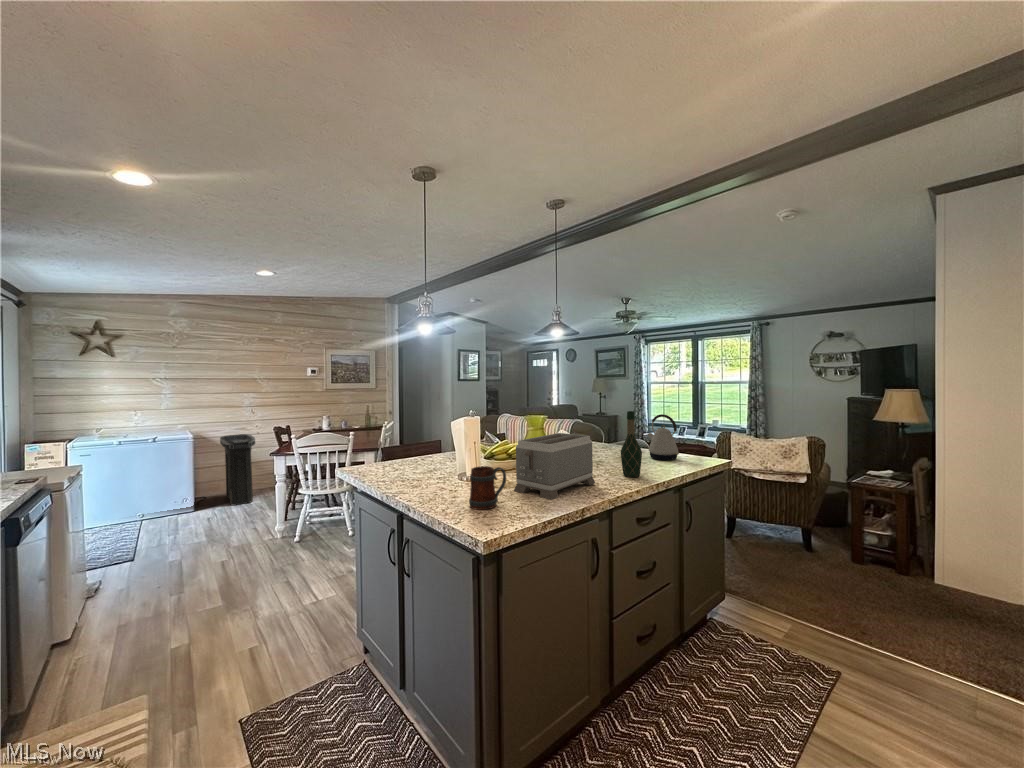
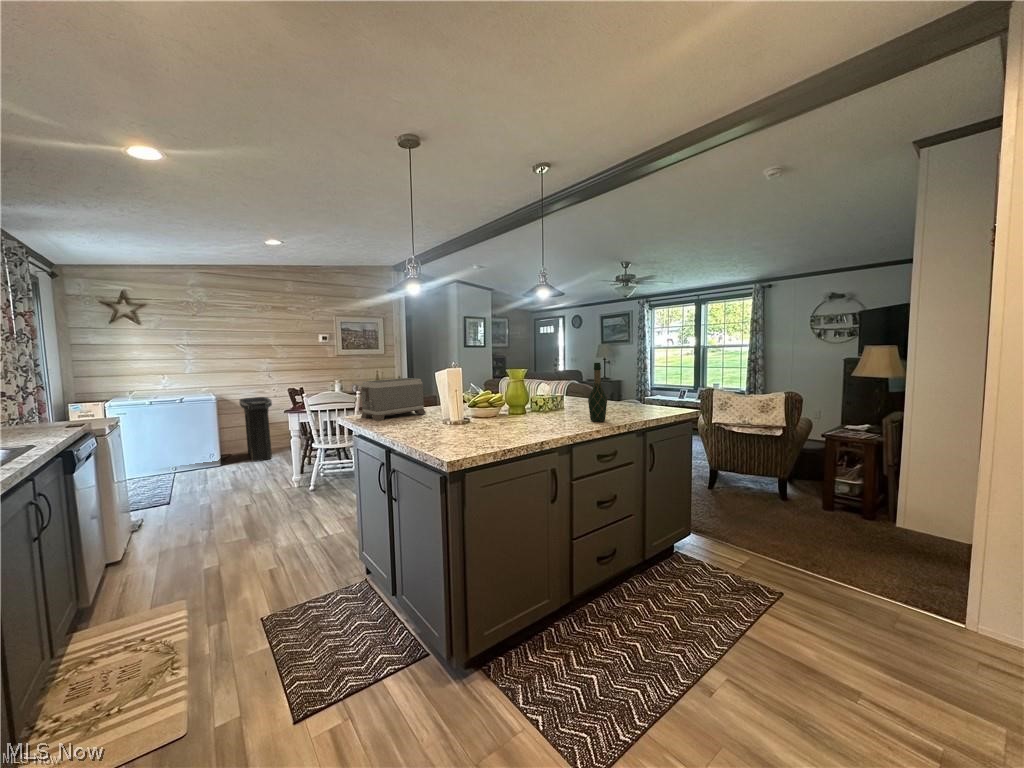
kettle: present [647,414,679,460] -> none [622,368,650,410]
toaster: present [514,433,595,500] -> present [361,378,426,421]
mug: present [469,466,506,510] -> none [444,407,477,442]

